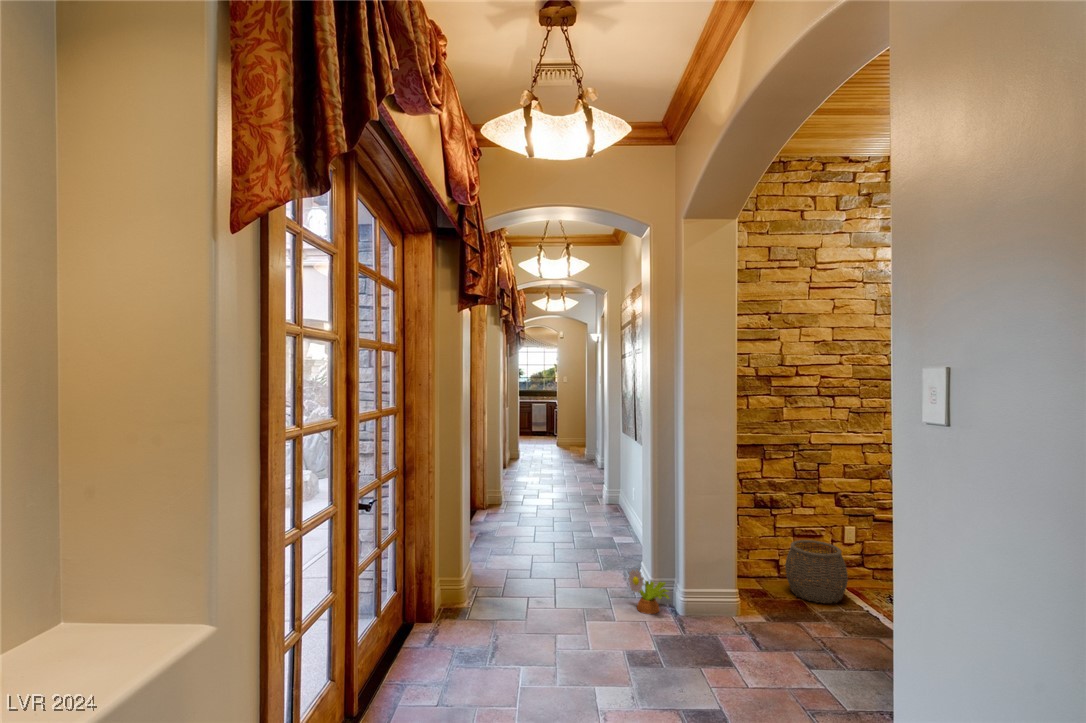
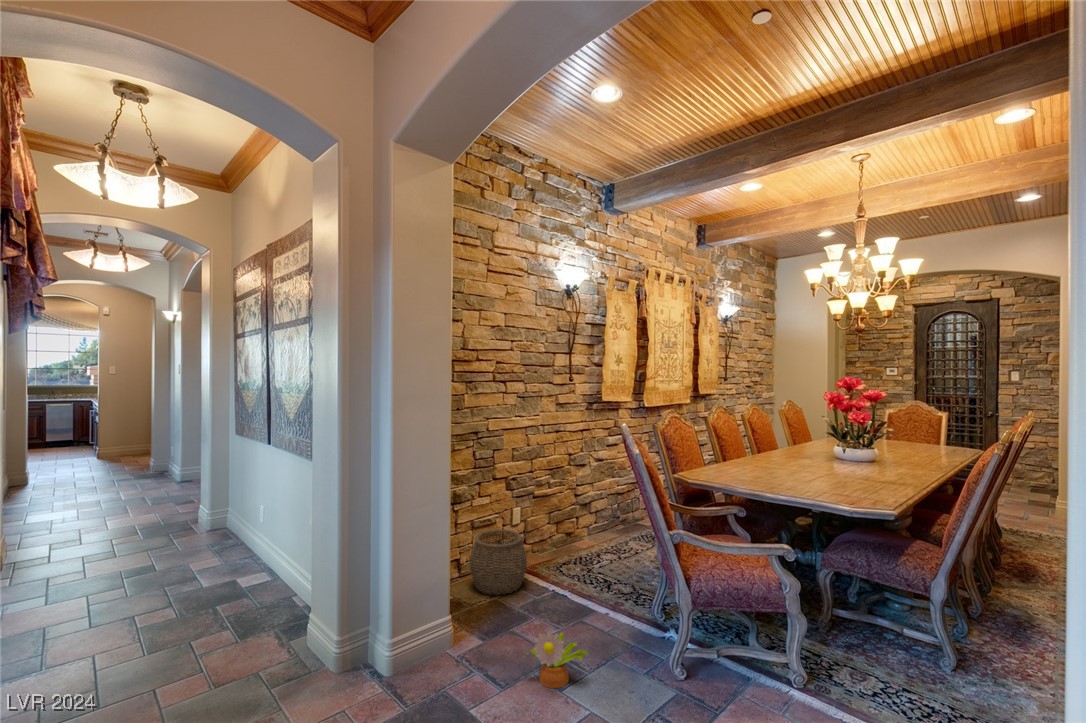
decorative plant: present [629,569,669,614] -> present [526,631,588,688]

